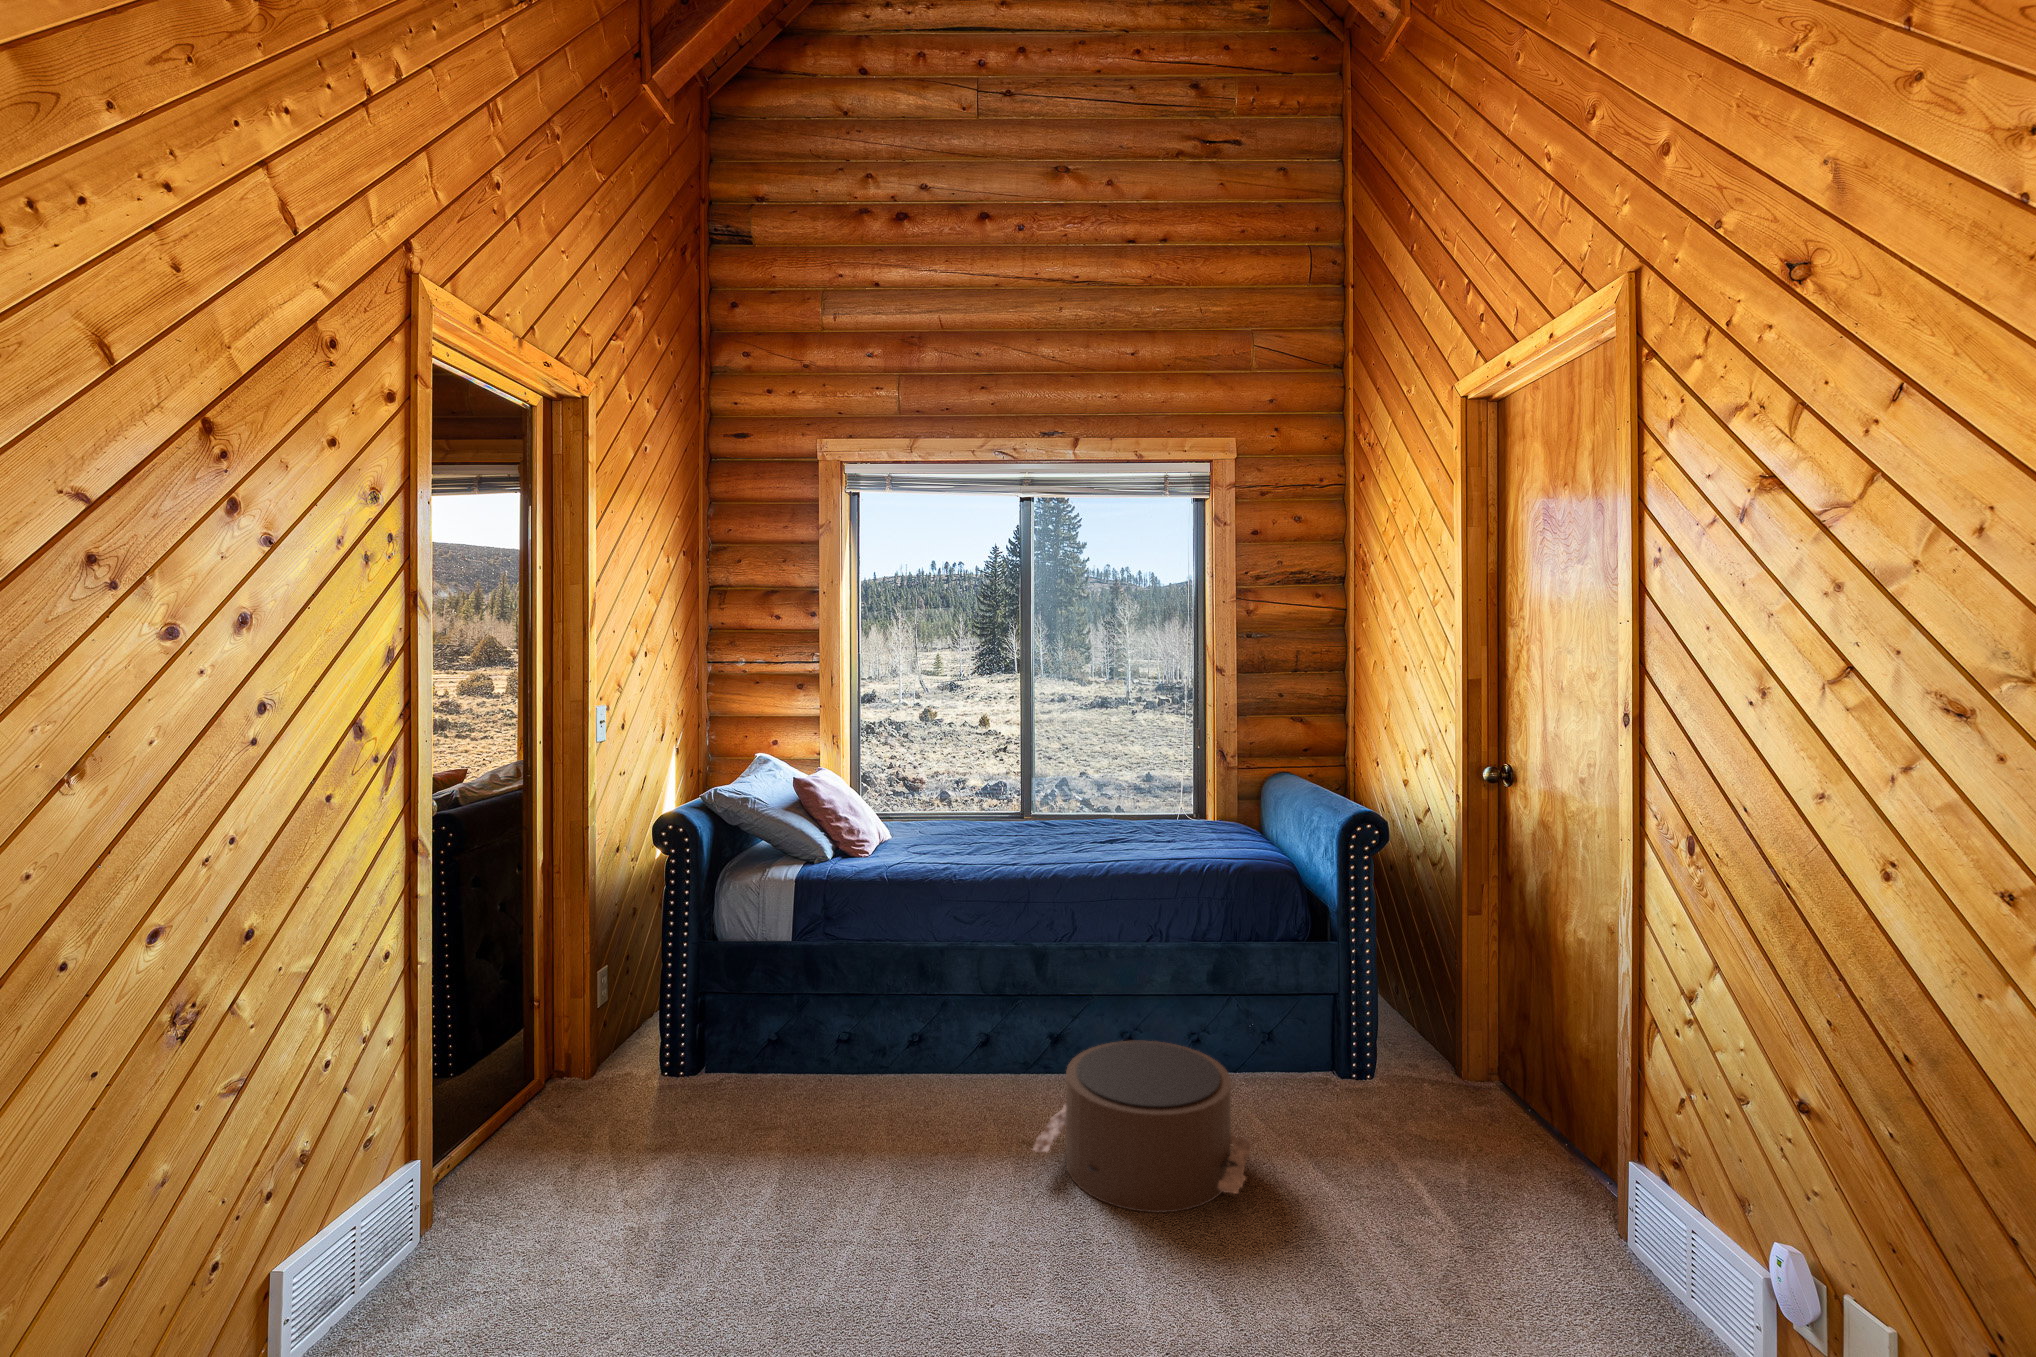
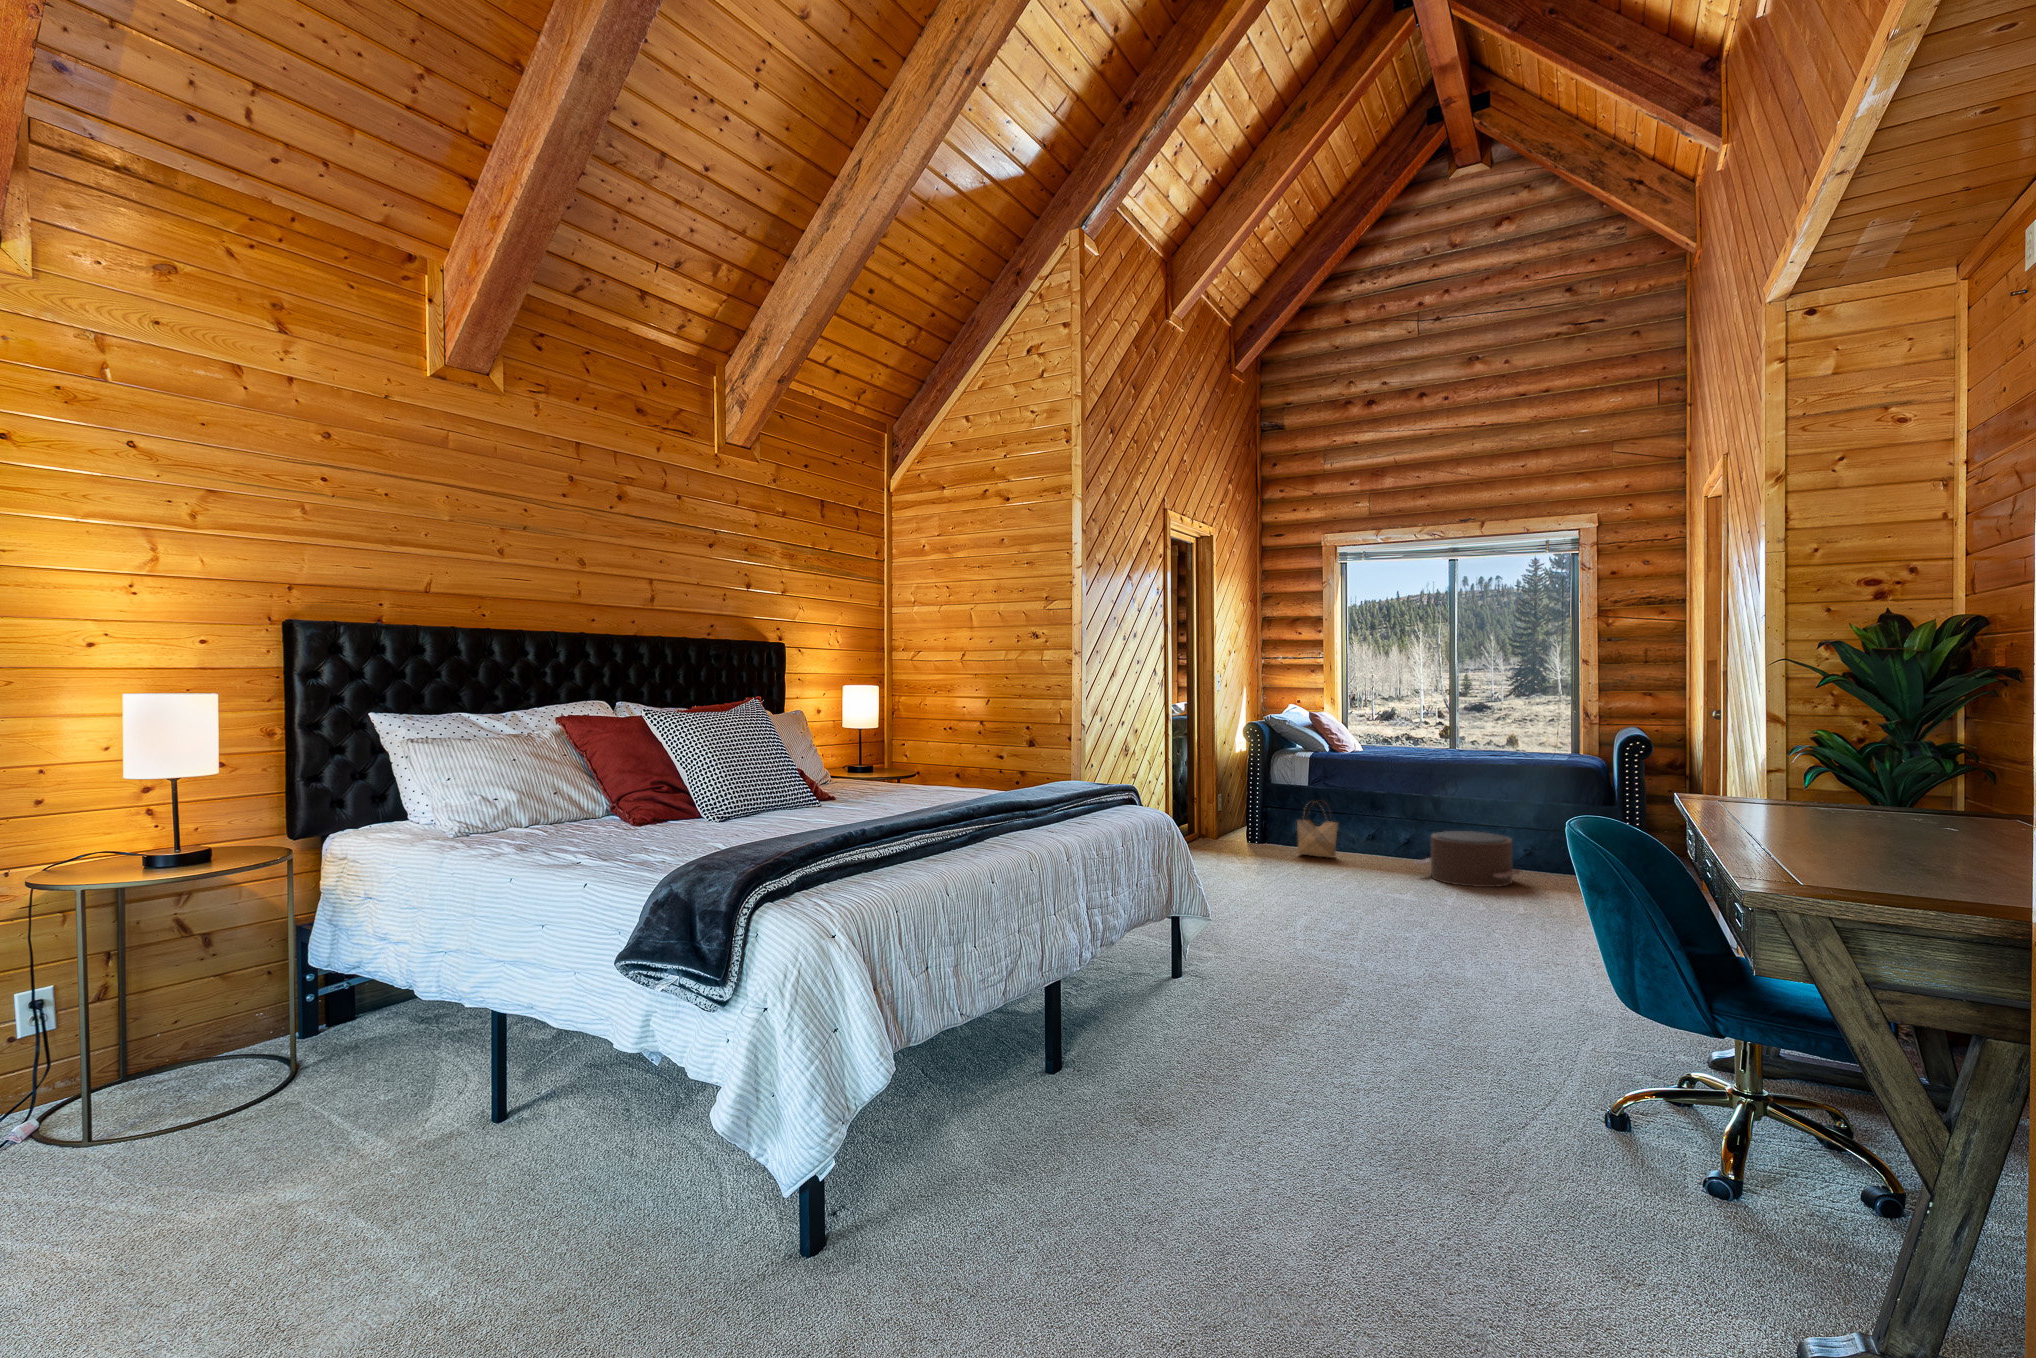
woven basket: none [767,977,859,1110] -> present [1297,801,1338,858]

